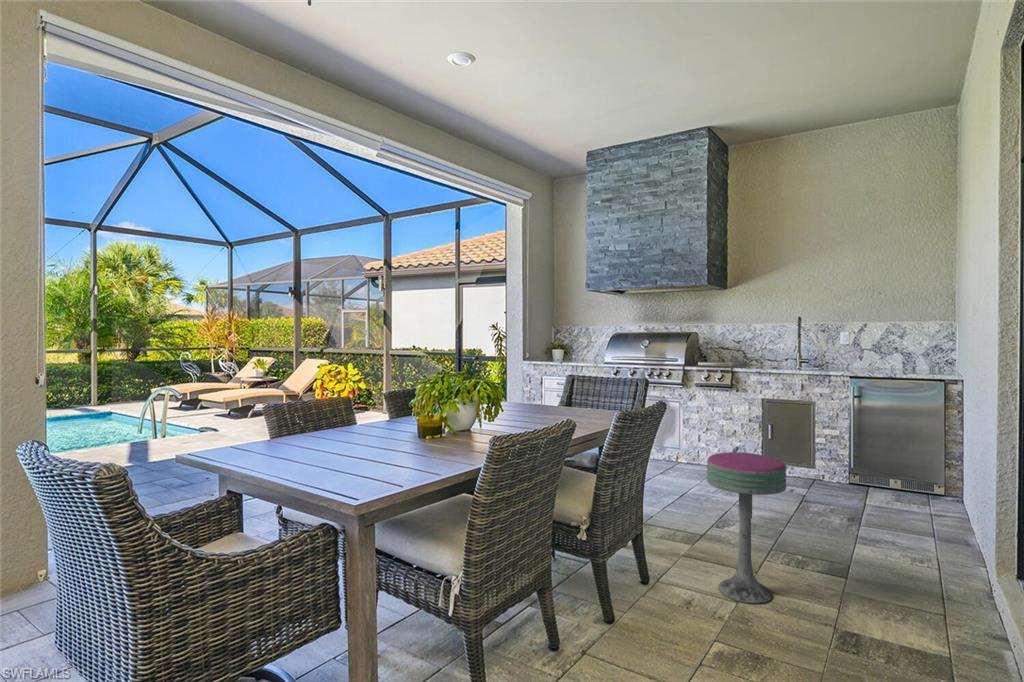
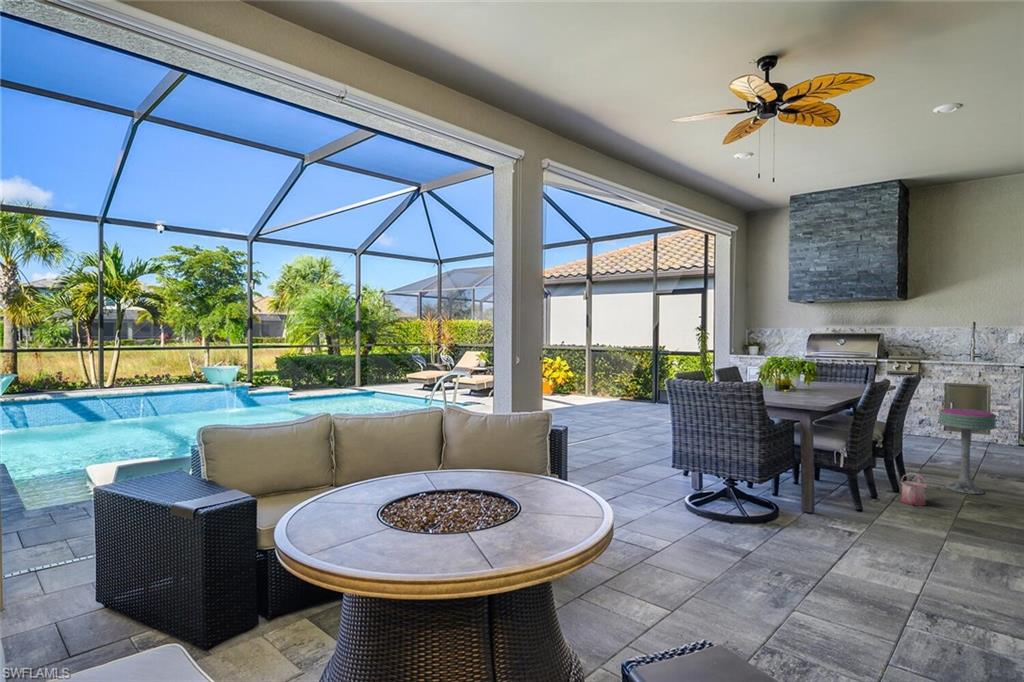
watering can: none [623,583,669,652] -> present [901,473,927,506]

